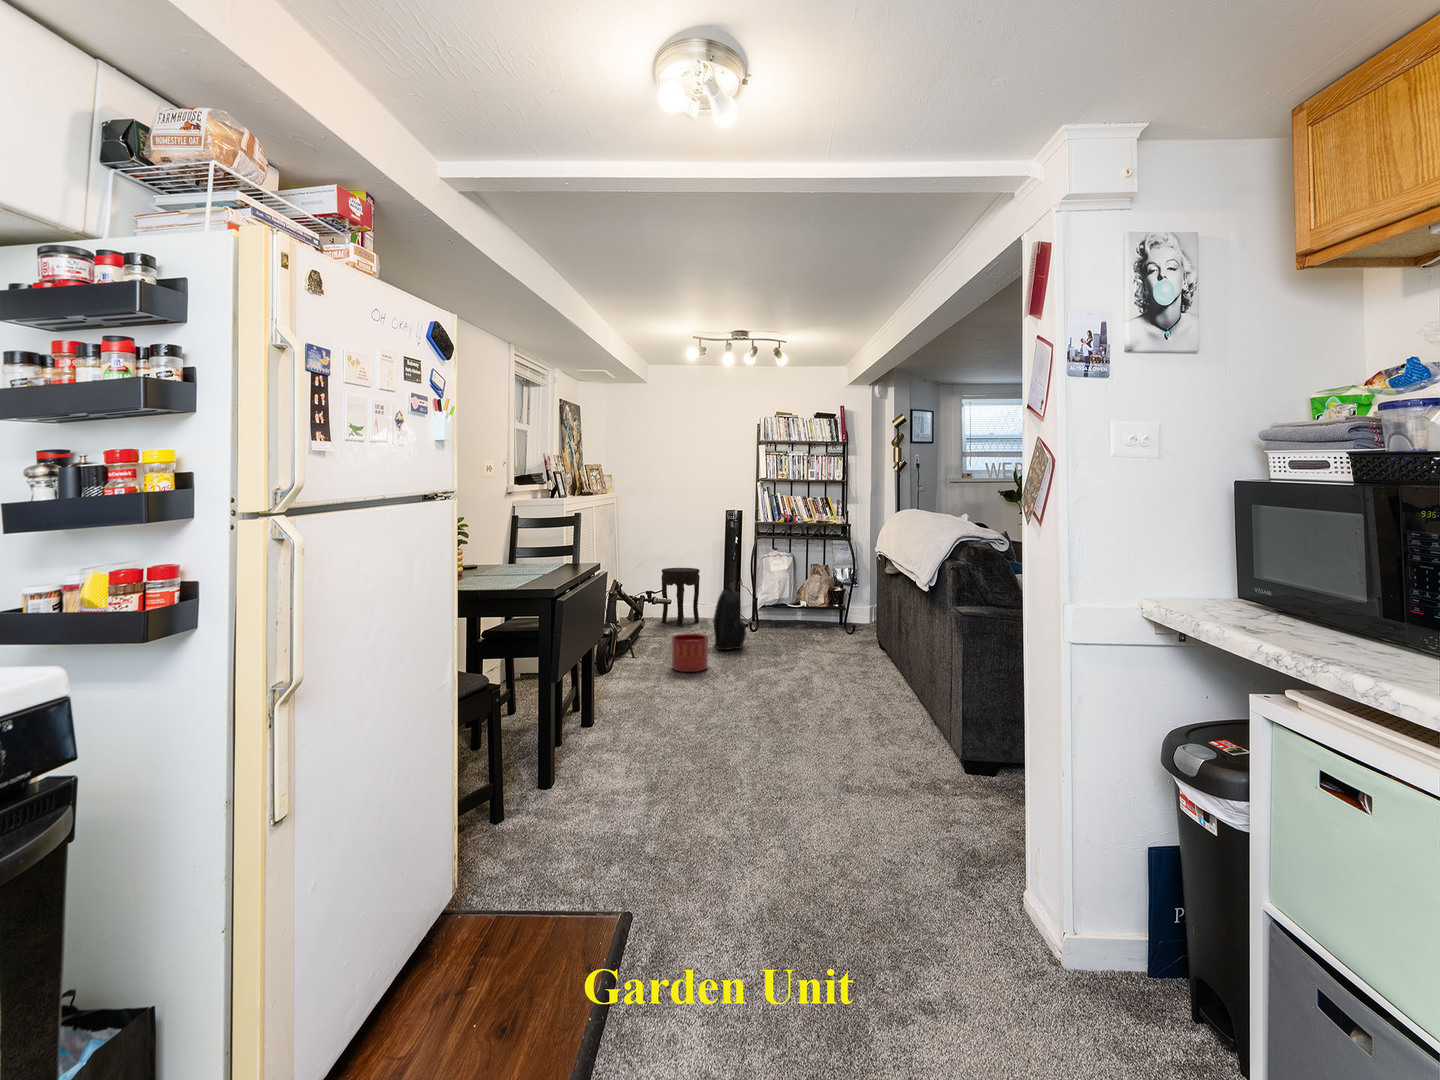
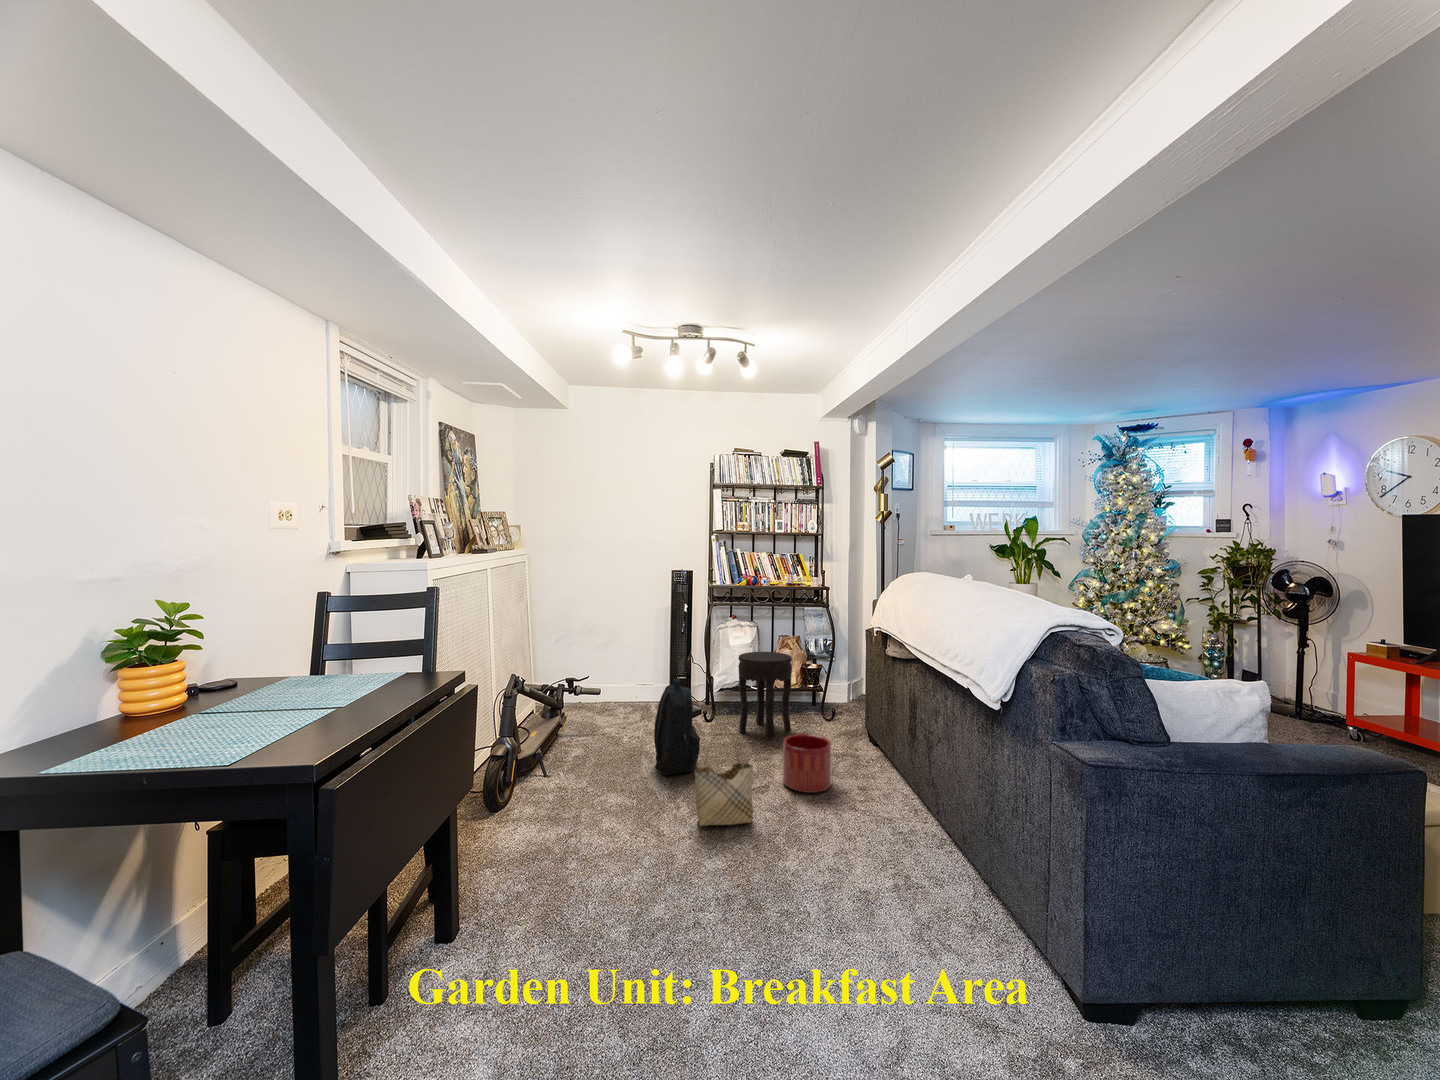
side table: present [661,568,700,626] -> present [738,652,792,740]
woven basket: none [740,614,780,671] -> present [694,734,753,826]
planter: present [672,633,708,672] -> present [783,734,831,793]

